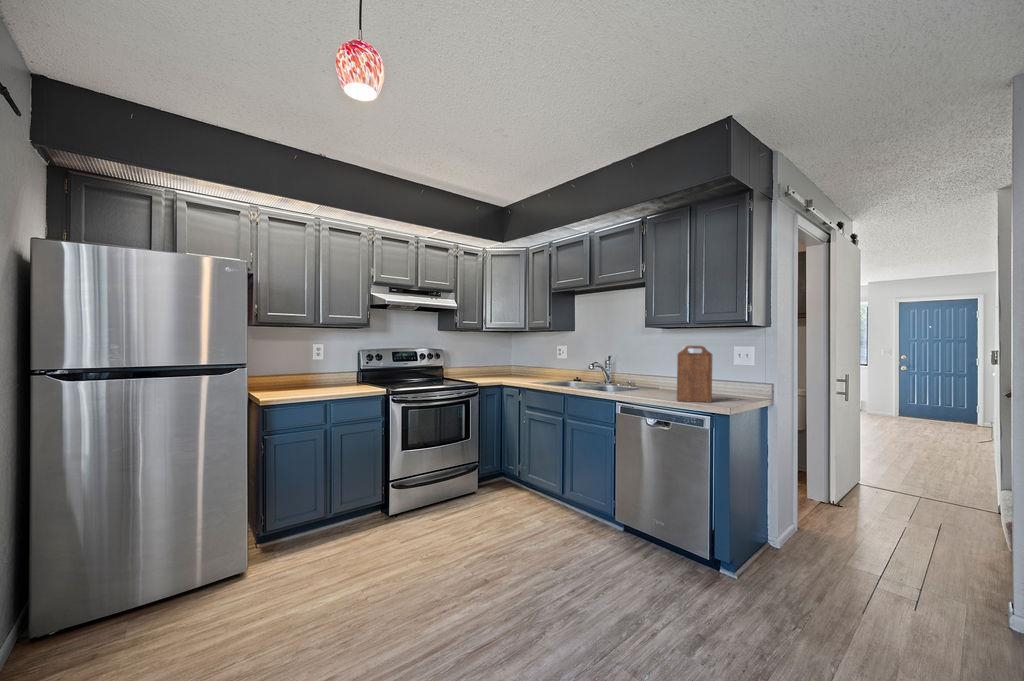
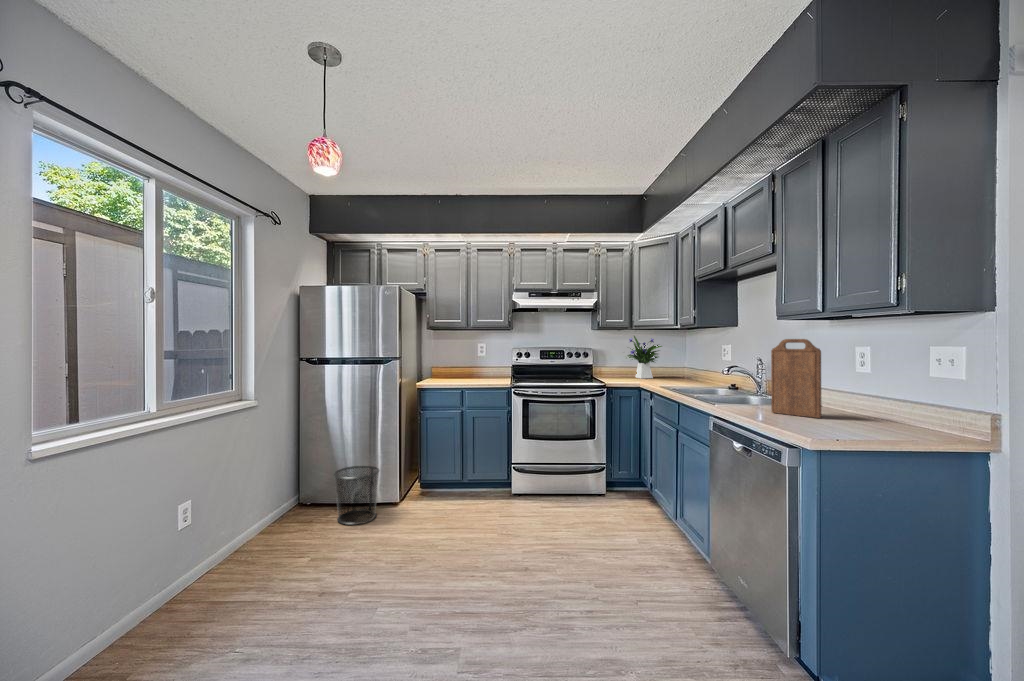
flower arrangement: none [461,336,499,376] -> present [628,336,662,378]
waste bin: none [155,535,243,646] -> present [334,465,379,525]

